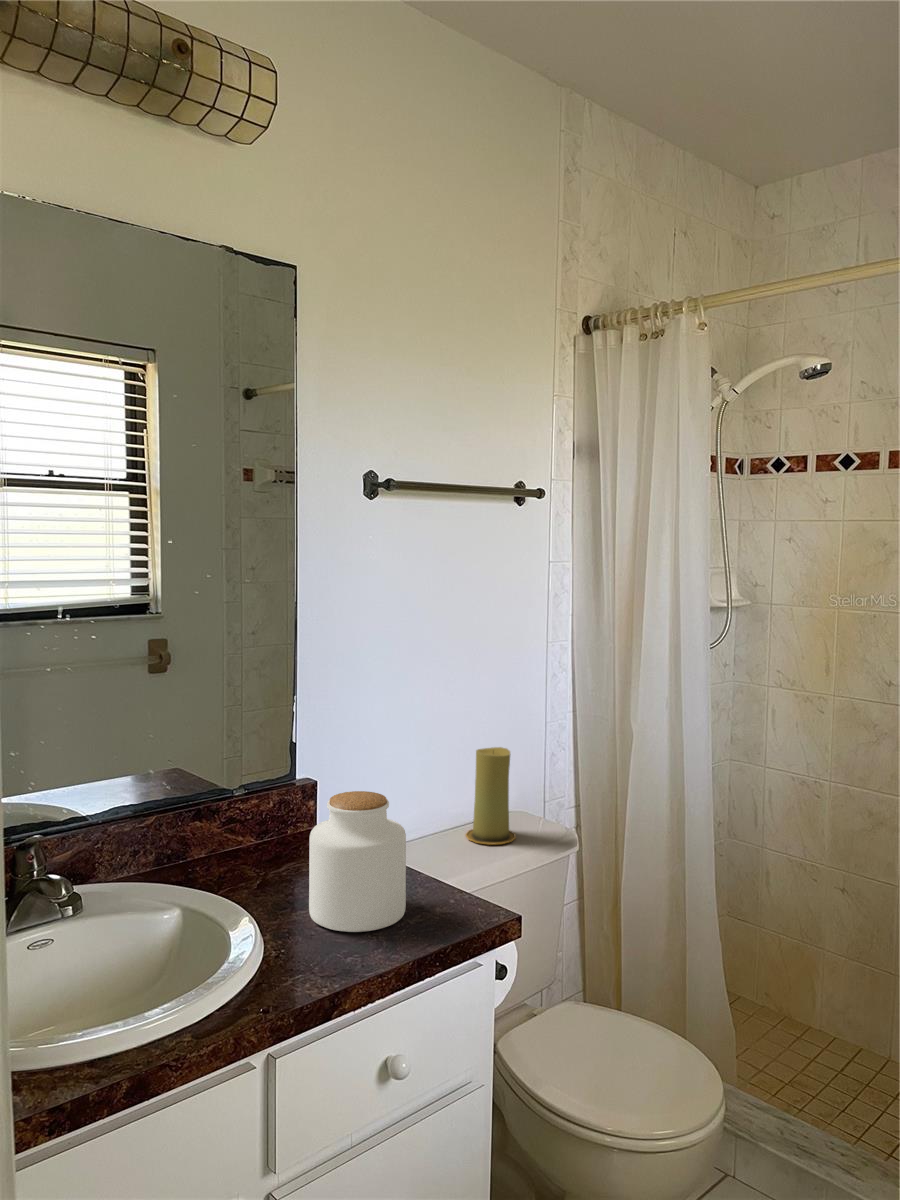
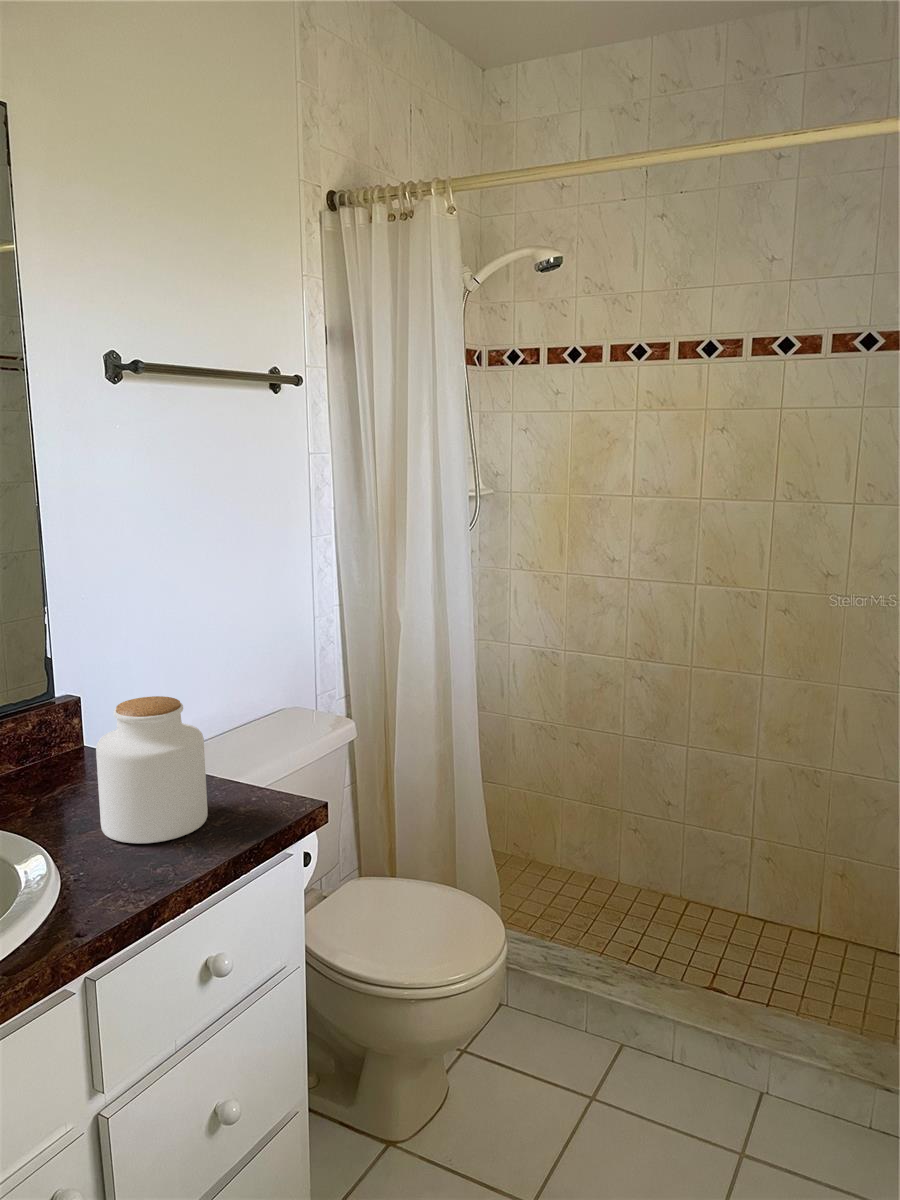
candle: present [466,747,516,845] -> none [240,645,292,744]

